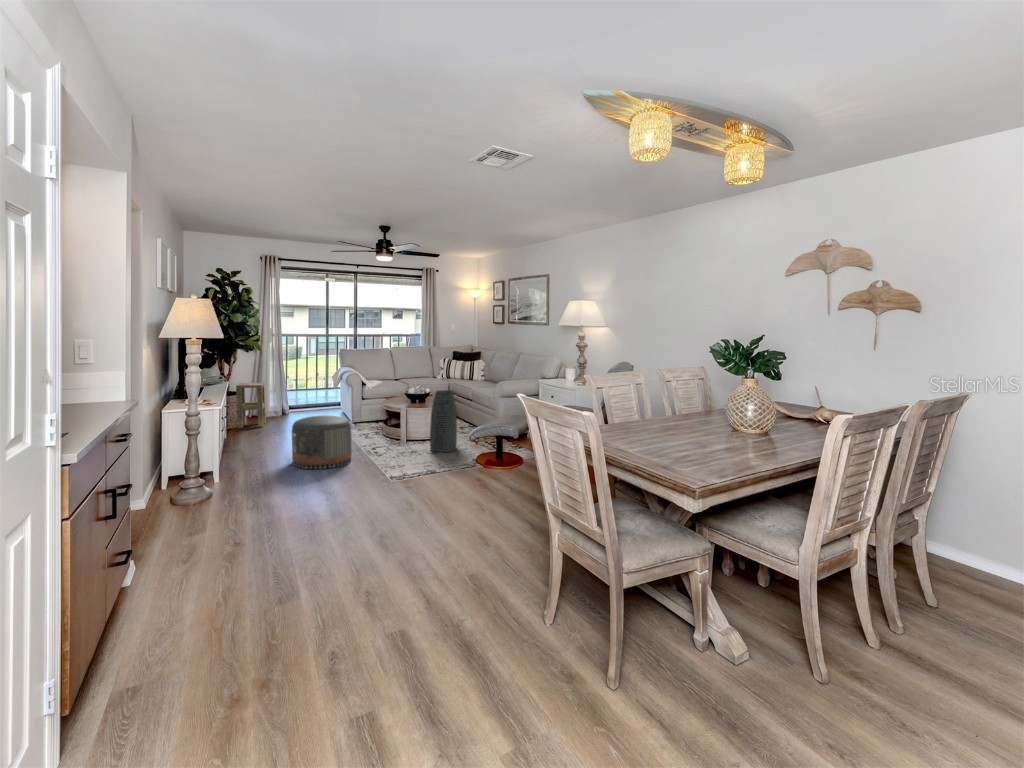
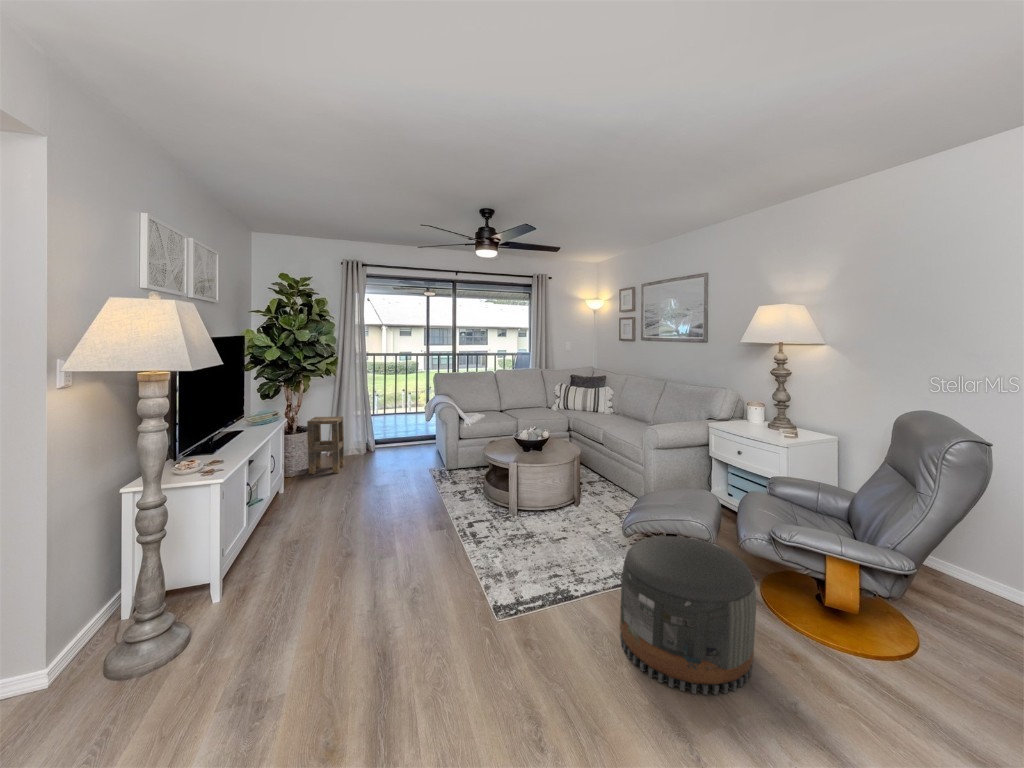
air purifier: present [430,390,457,452] -> none [553,440,593,540]
pouf: present [292,415,352,469] -> present [620,536,757,695]

